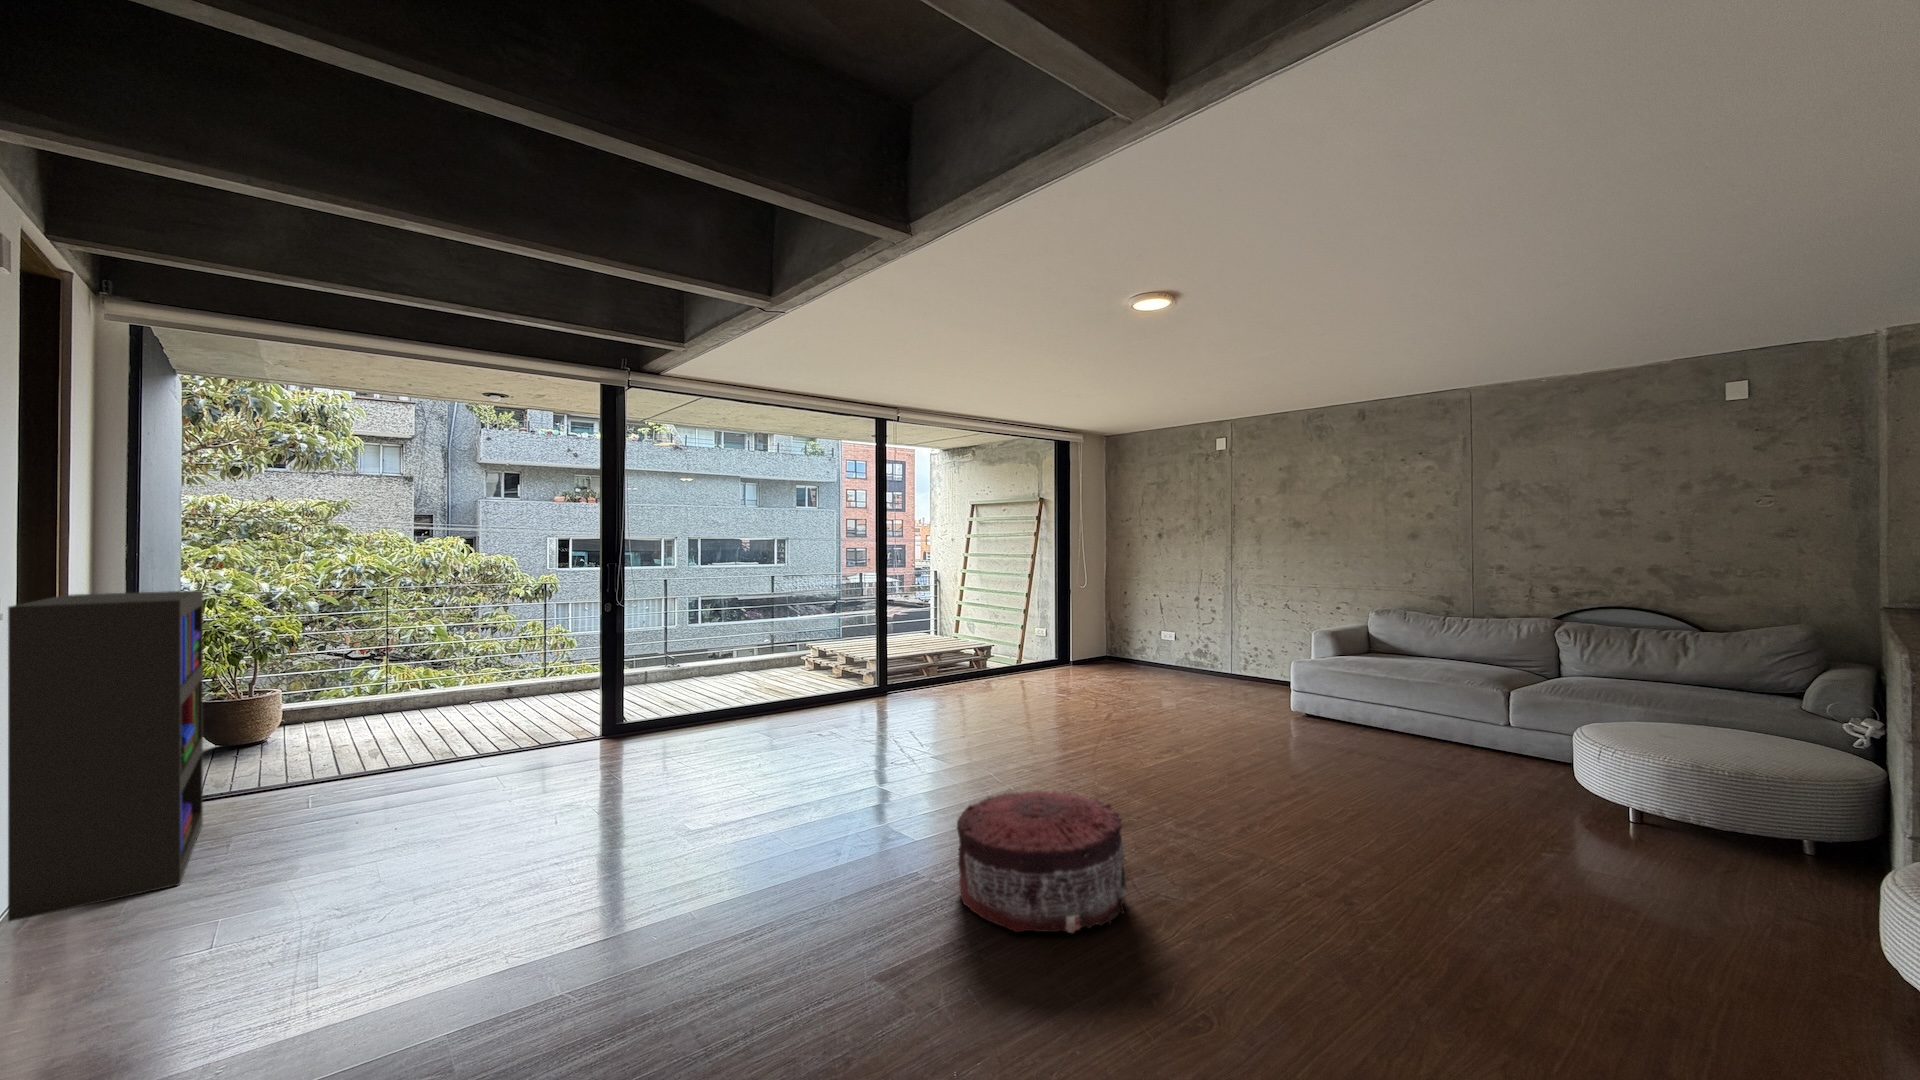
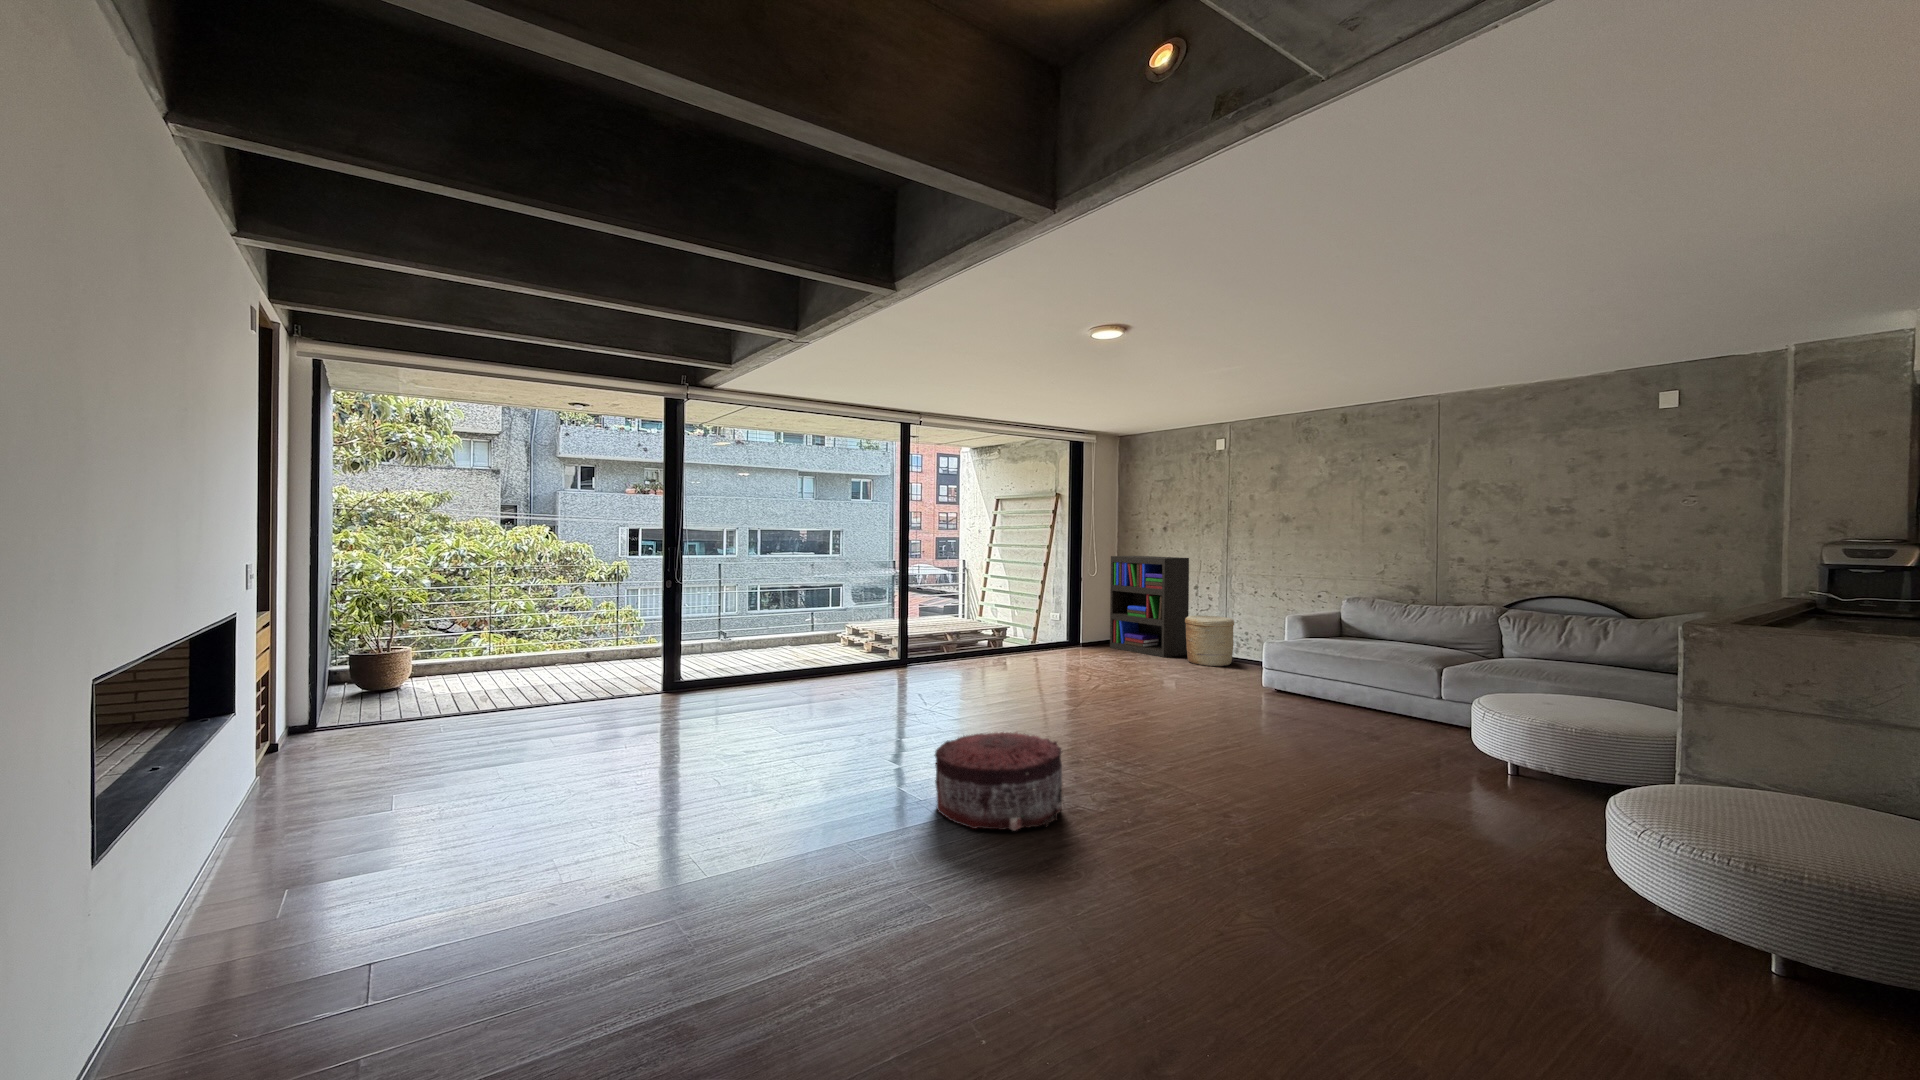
bookshelf: present [8,590,203,921] -> present [1110,556,1189,658]
woven basket: none [1188,630,1242,685] -> present [1185,615,1234,666]

